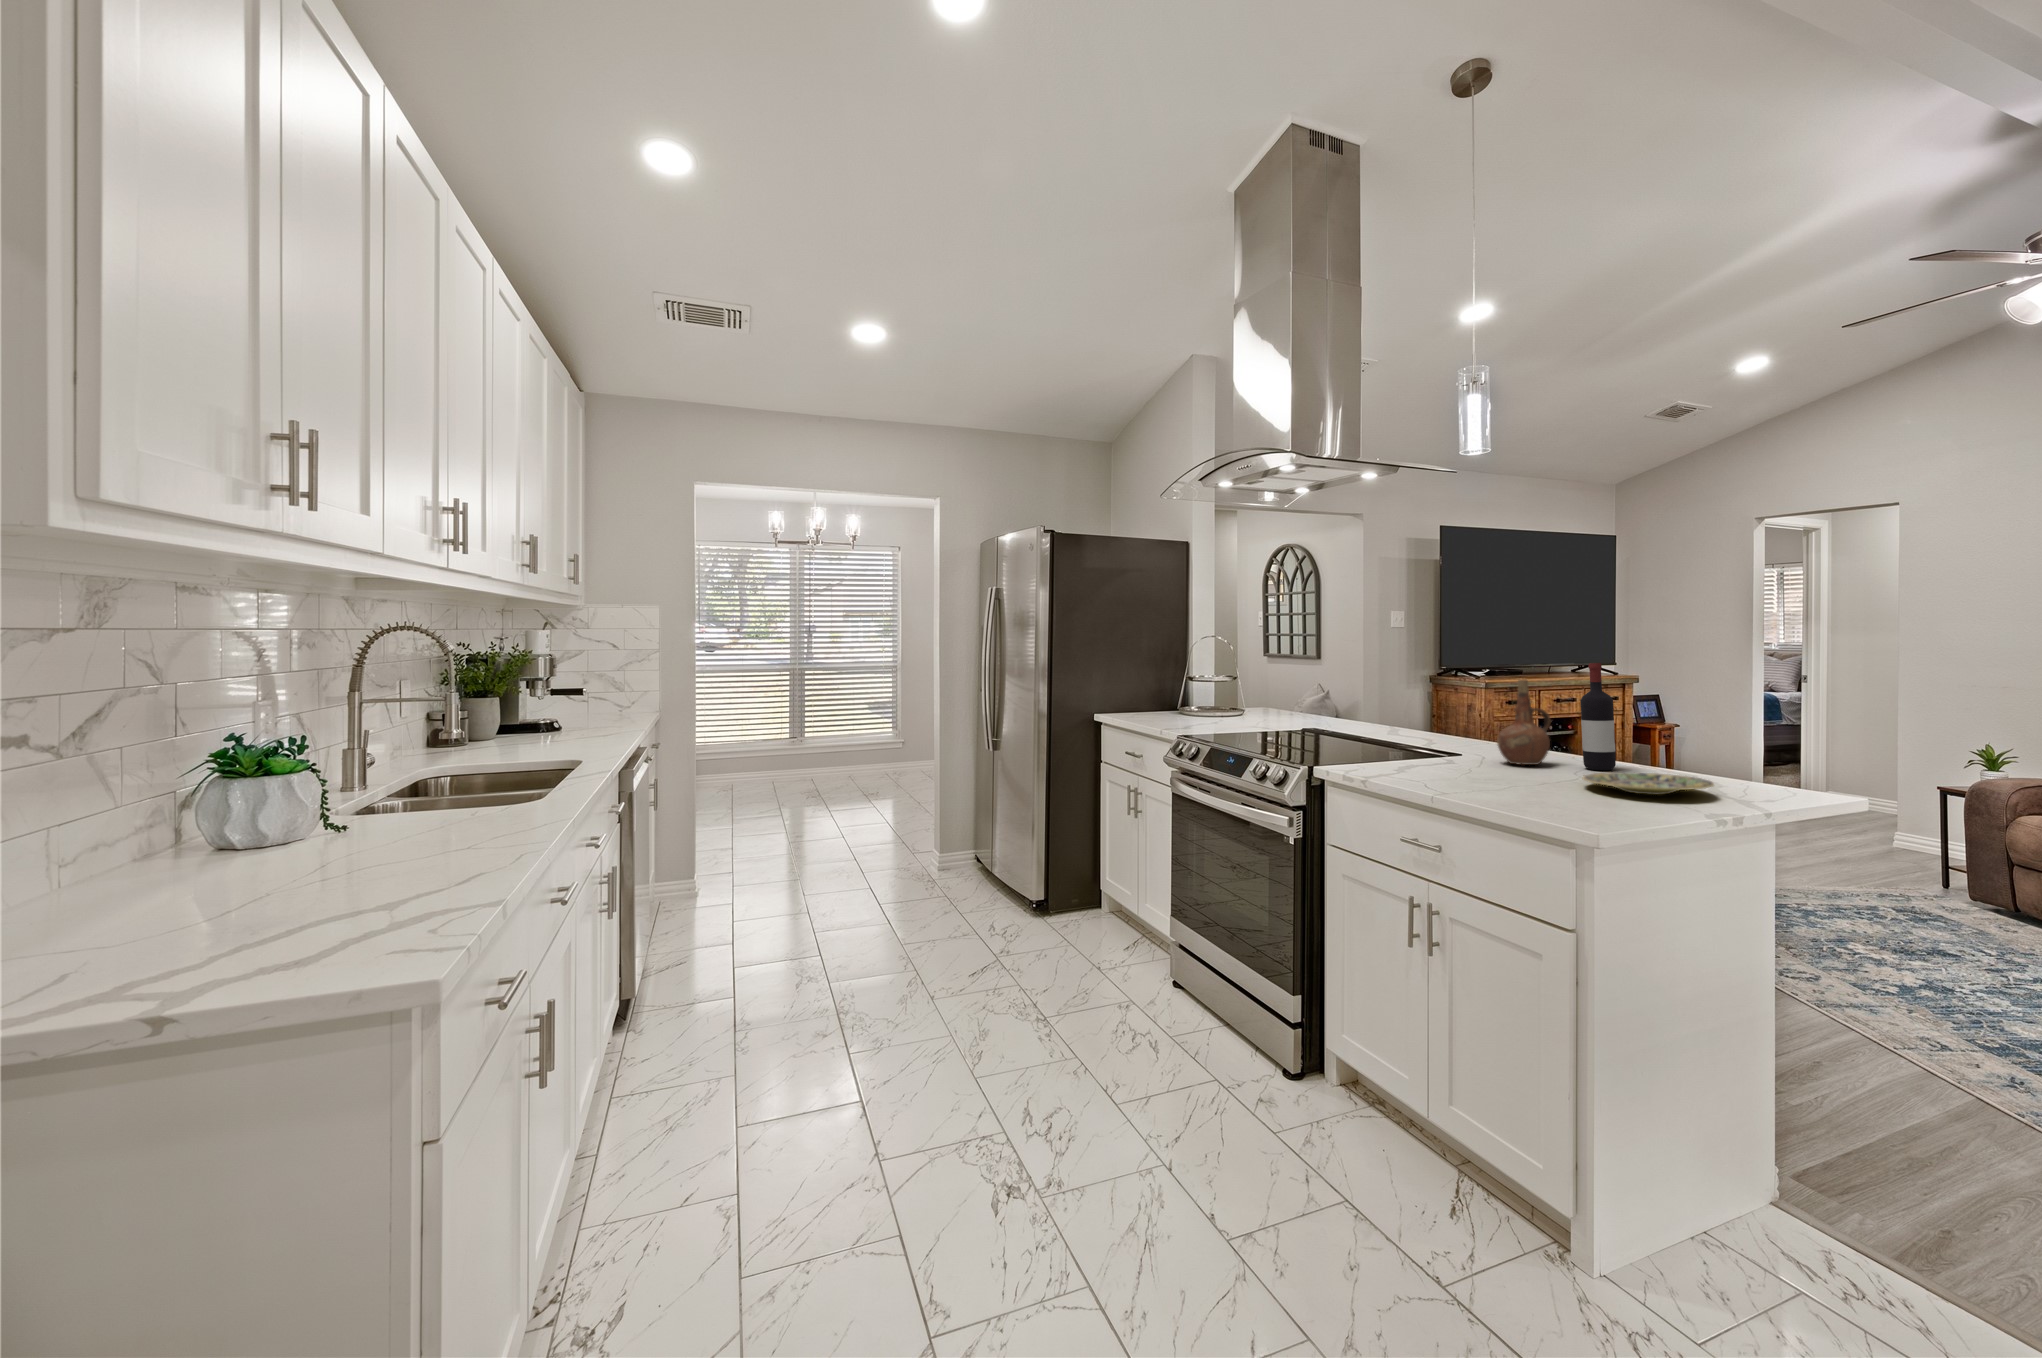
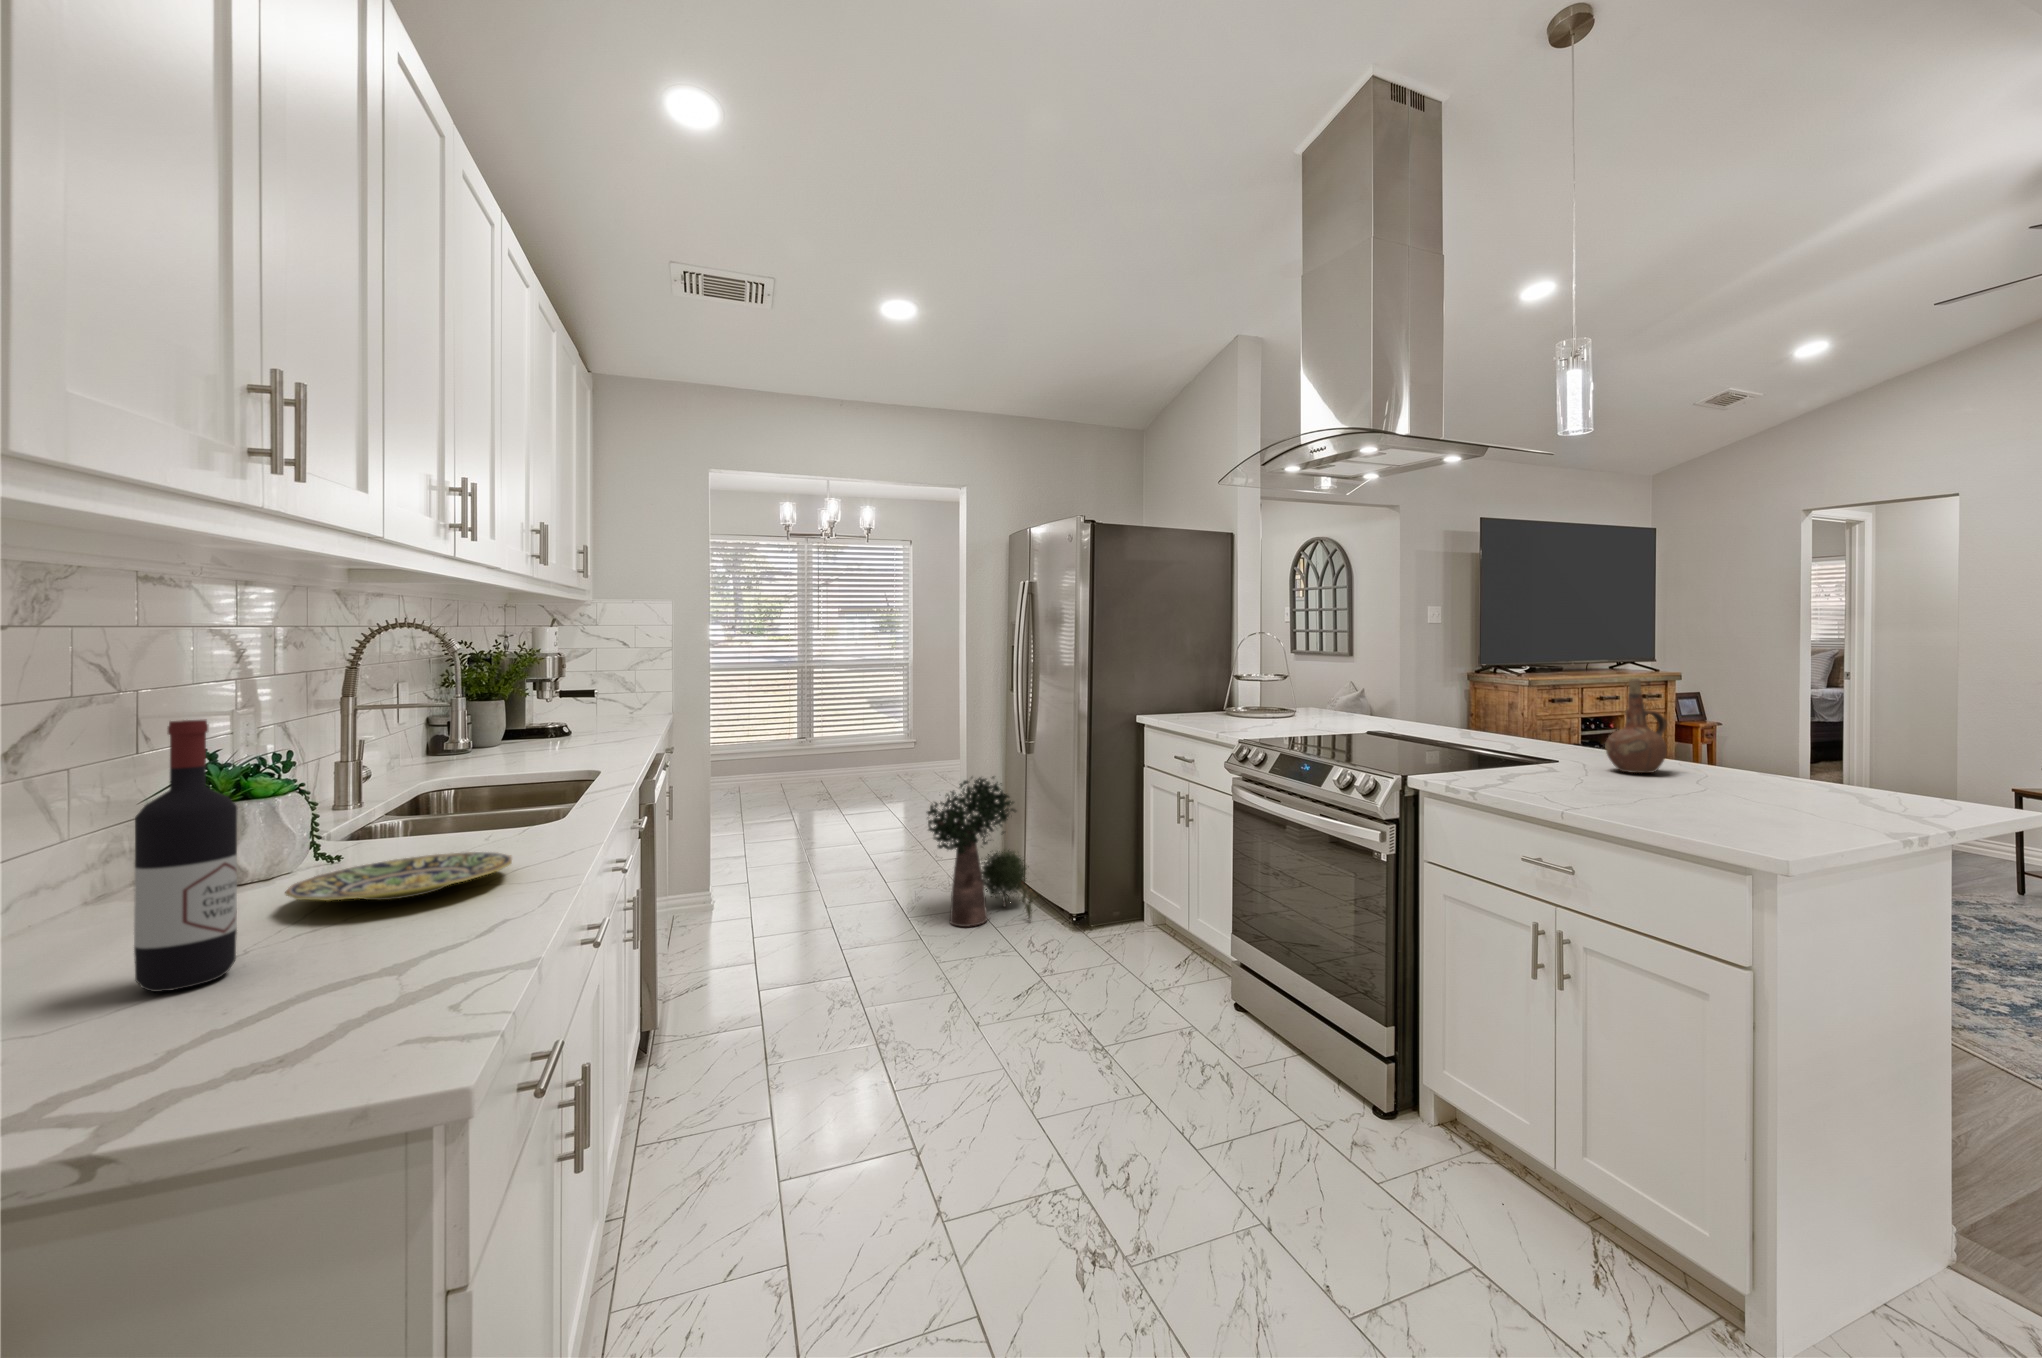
wine bottle: present [1580,663,1616,770] -> present [134,720,237,992]
potted plant: none [895,771,998,914] -> present [927,776,1035,927]
plate: present [1583,772,1714,795] -> present [285,852,512,901]

